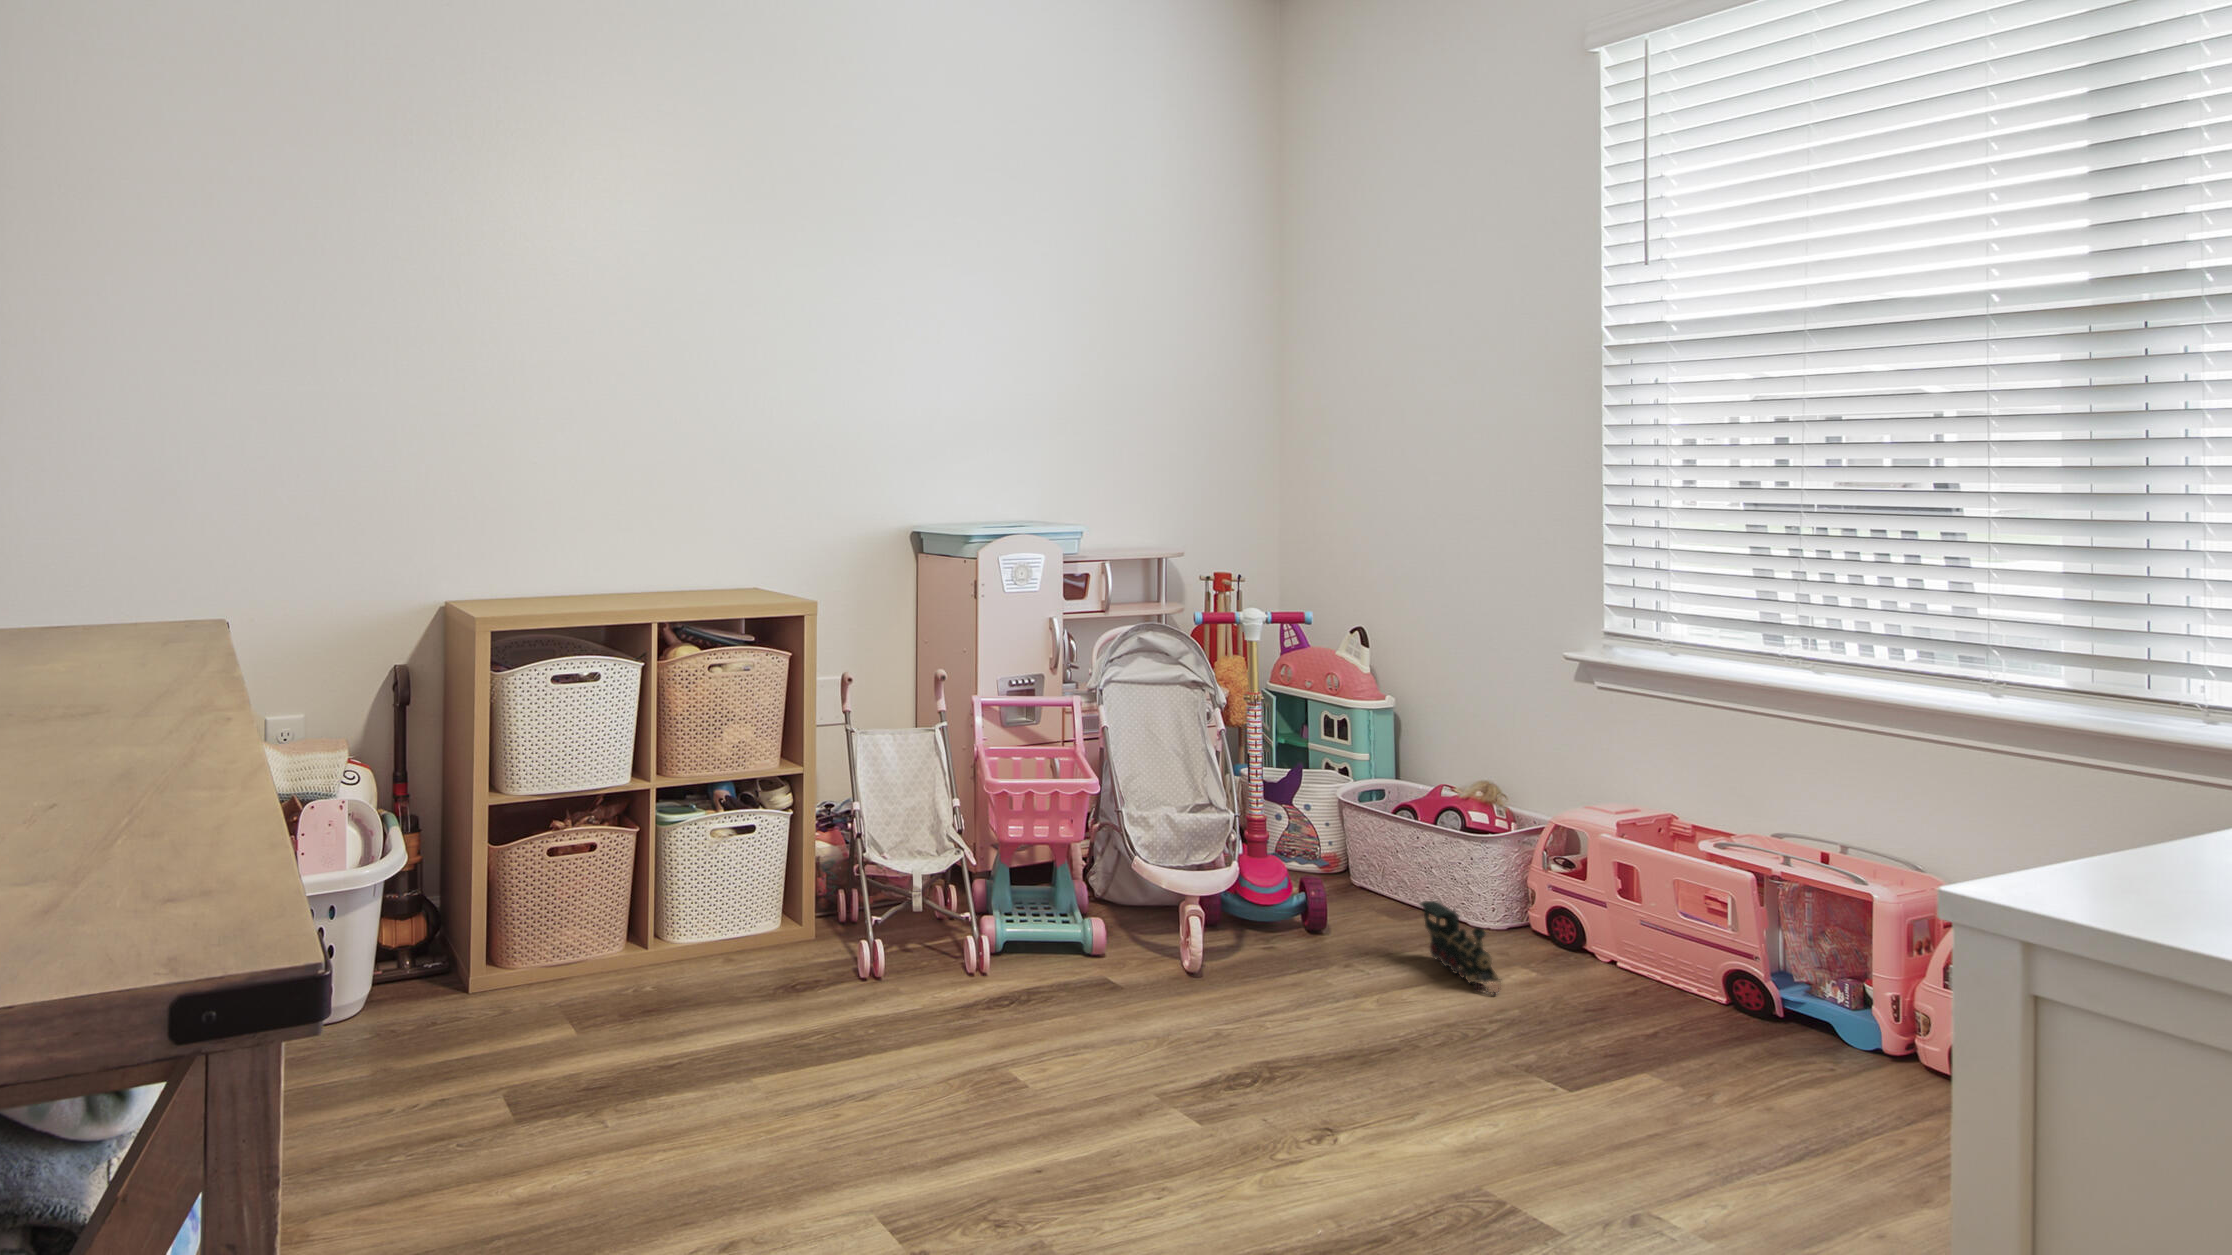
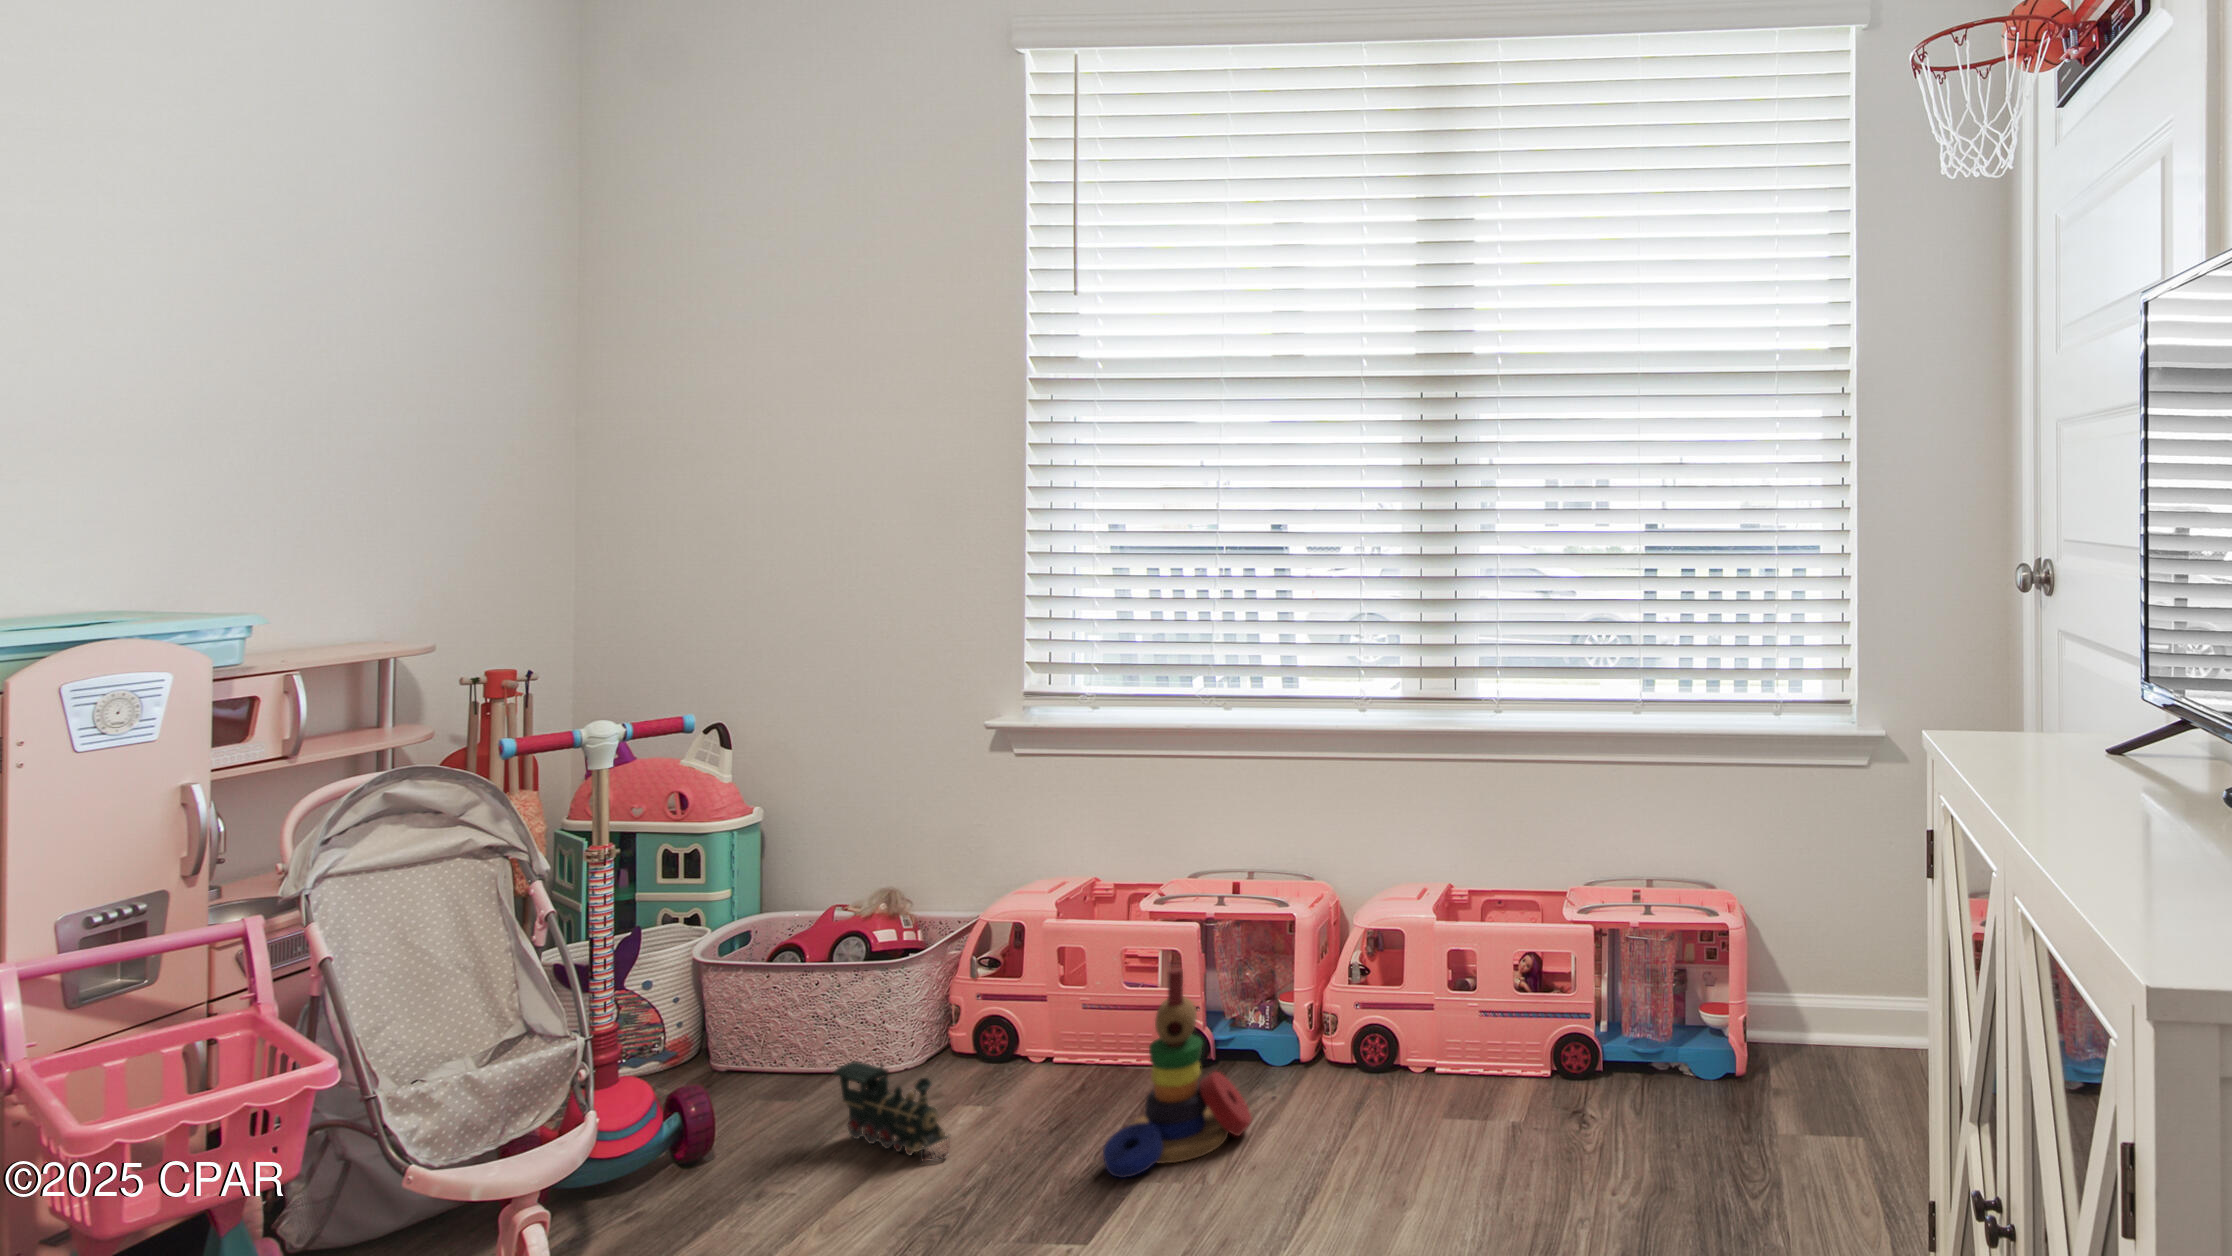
stacking toy: none [1619,903,1785,1079] -> present [1103,968,1251,1178]

